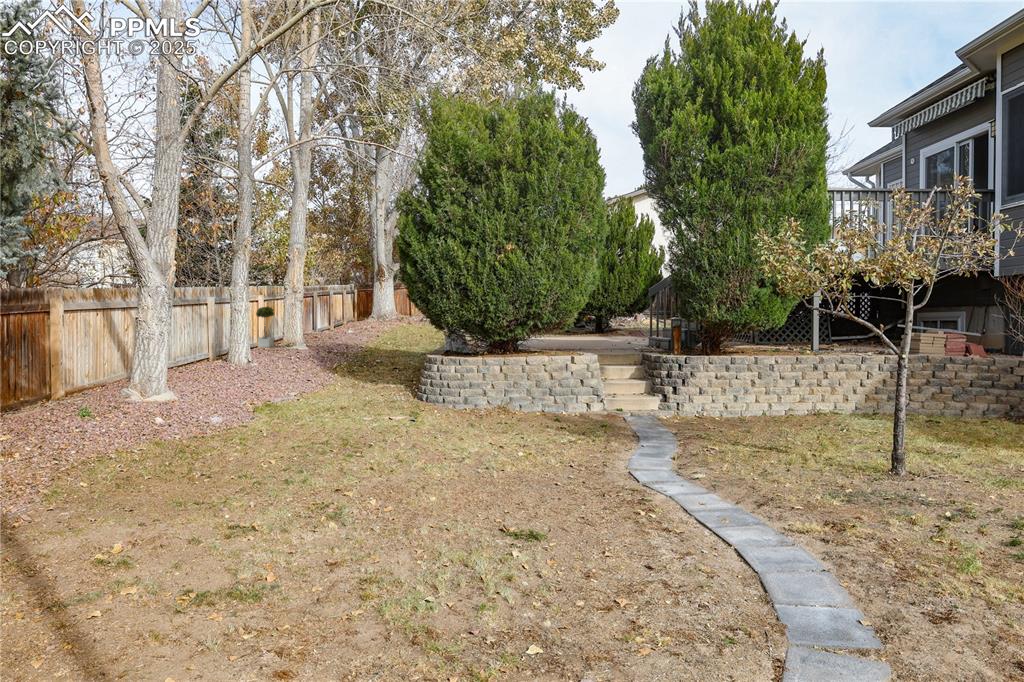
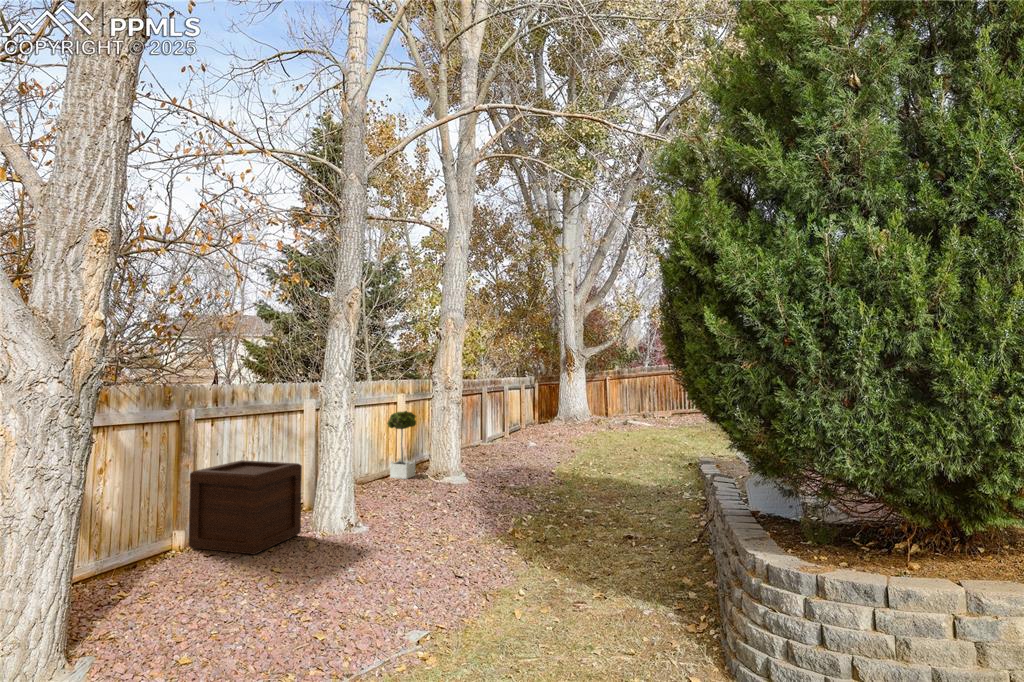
wooden crate: none [169,329,224,371] -> present [189,460,302,554]

